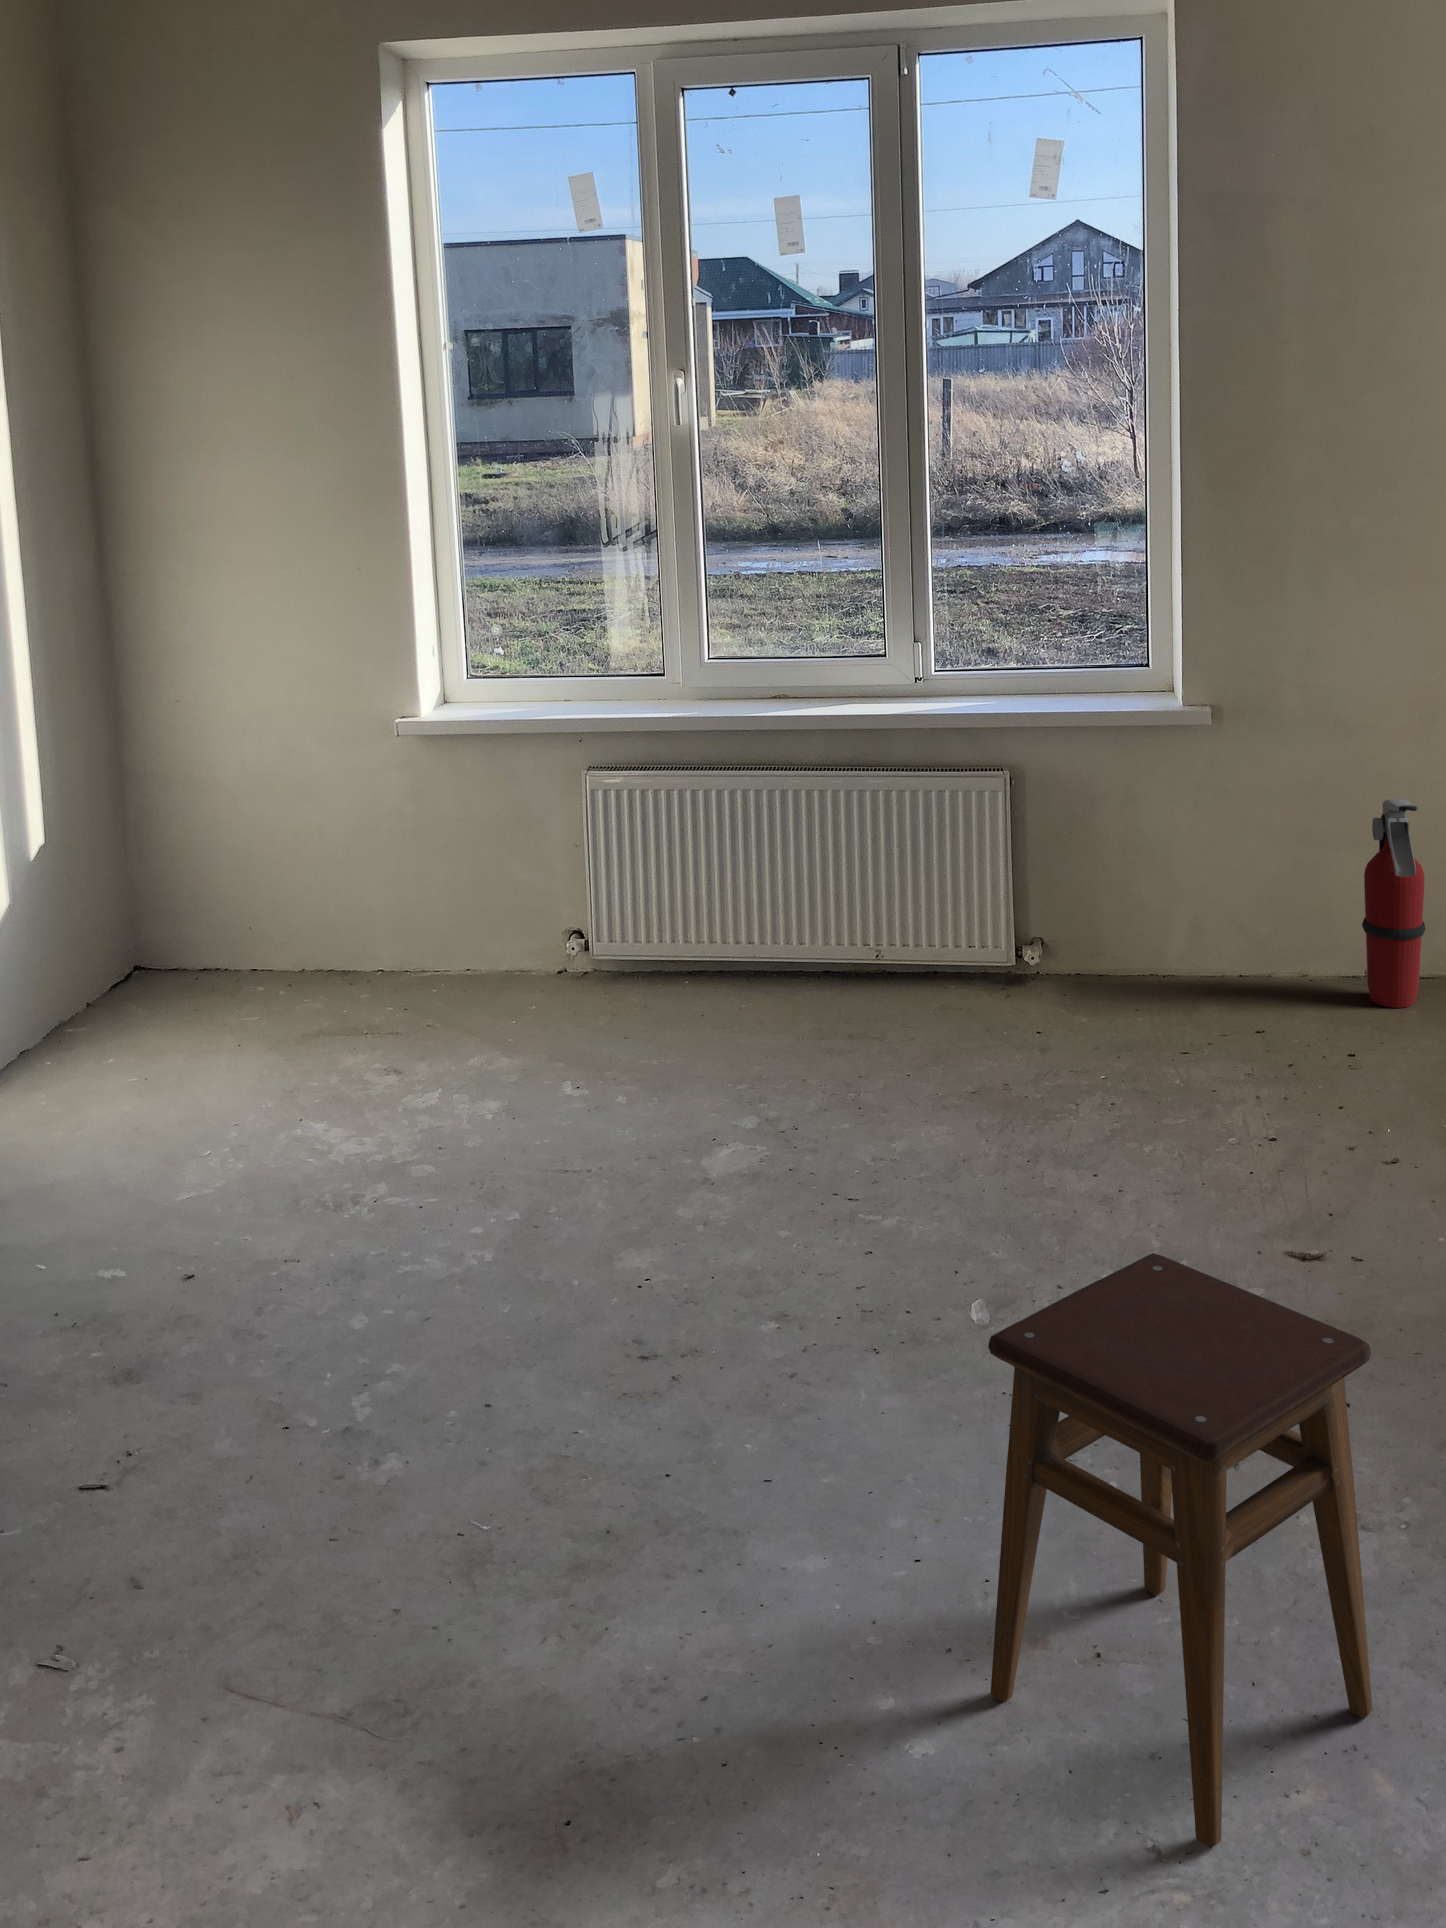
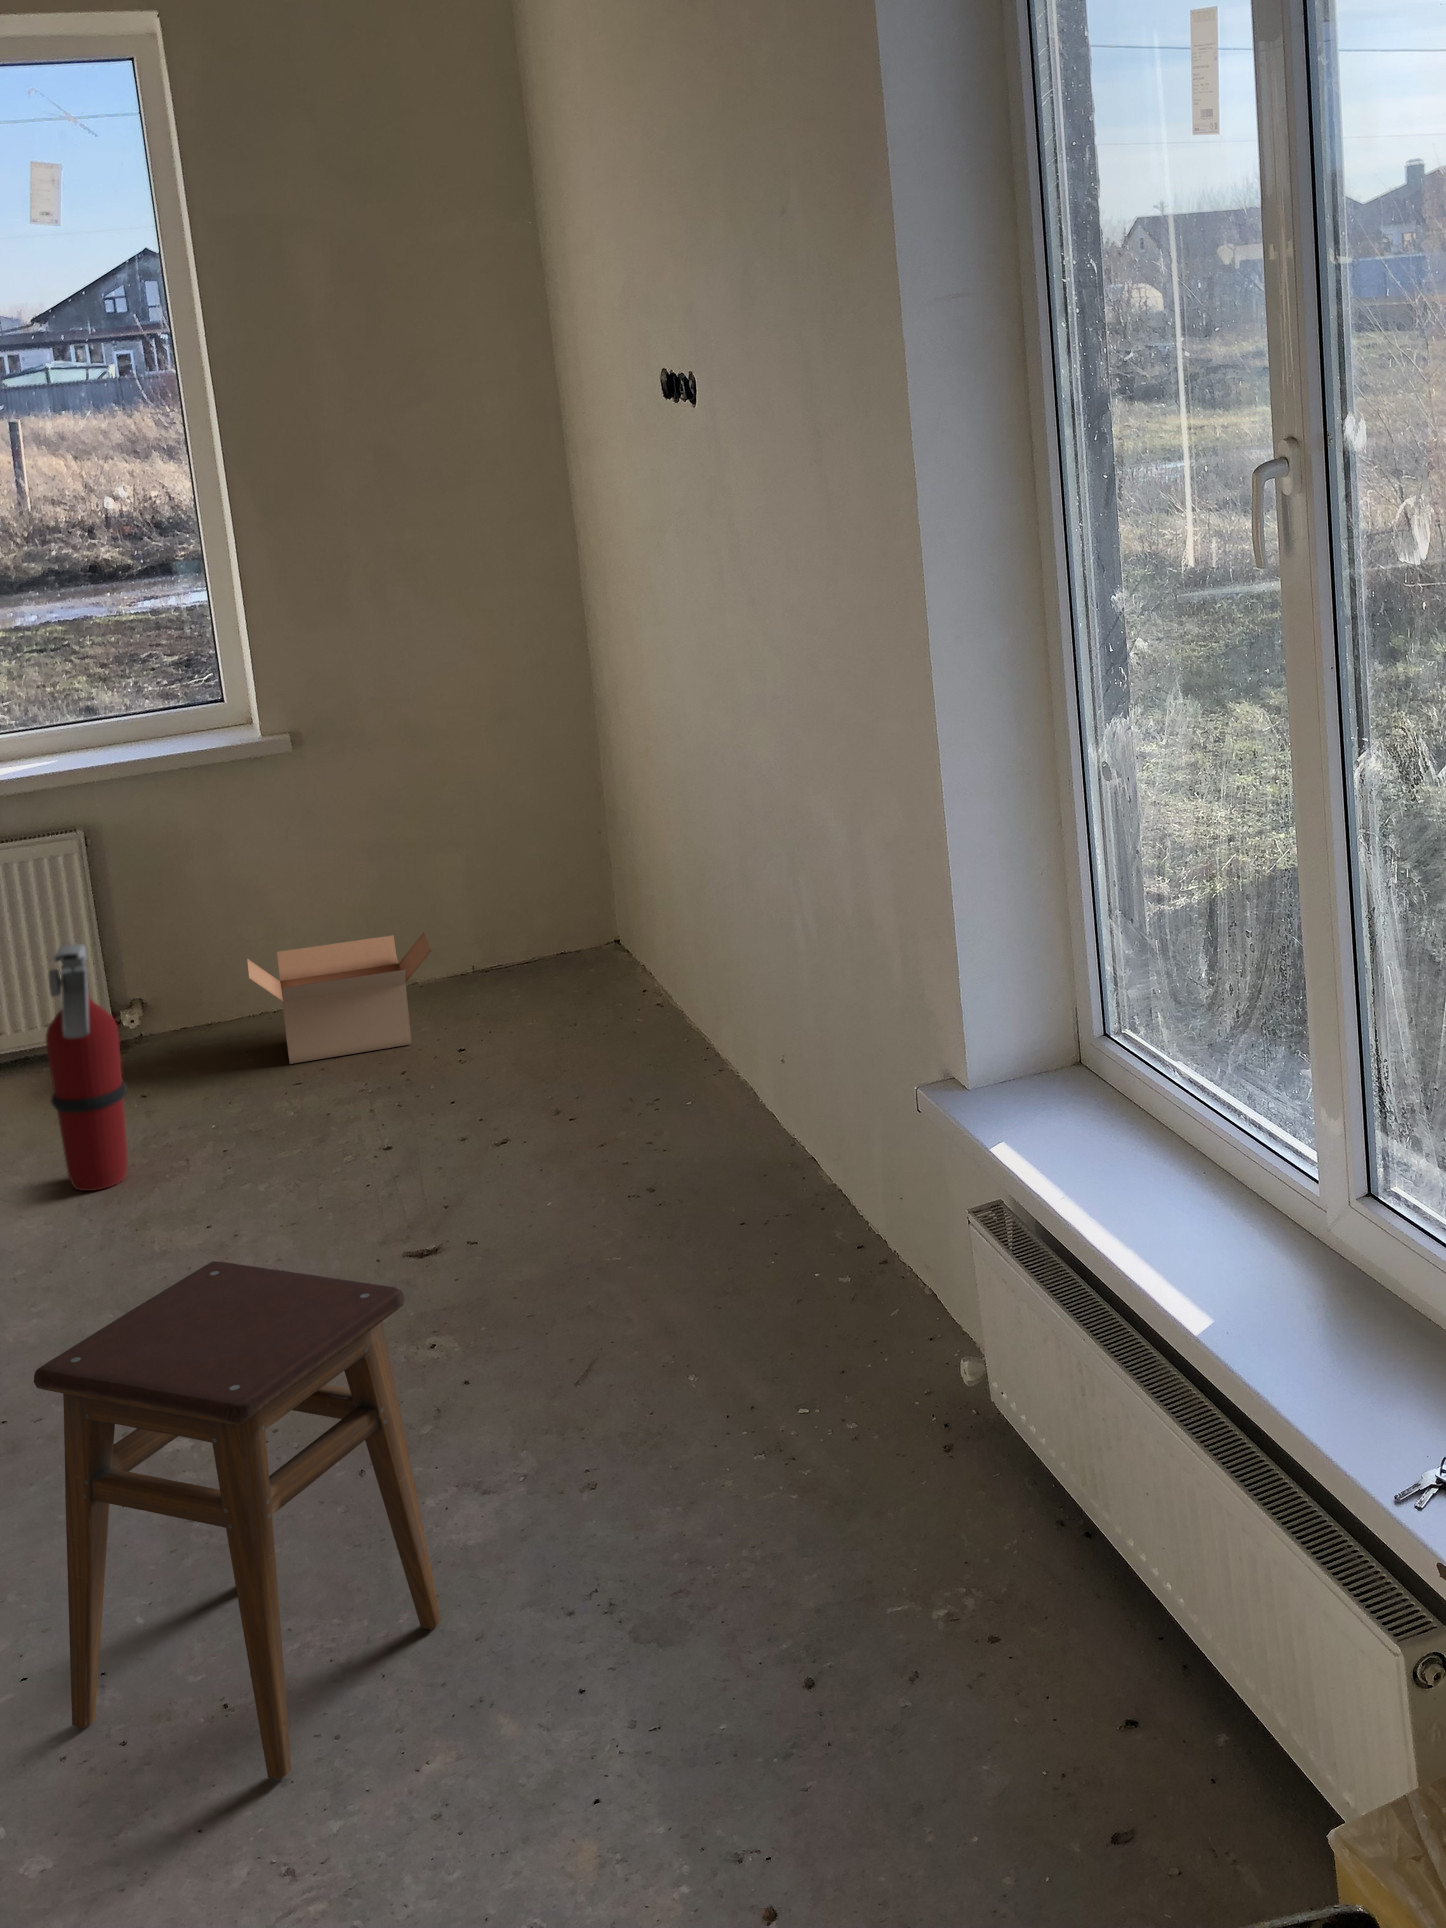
fire extinguisher: present [1362,799,1426,1008] -> present [46,944,128,1191]
cardboard box: none [1114,902,1297,1016] -> present [247,933,431,1064]

